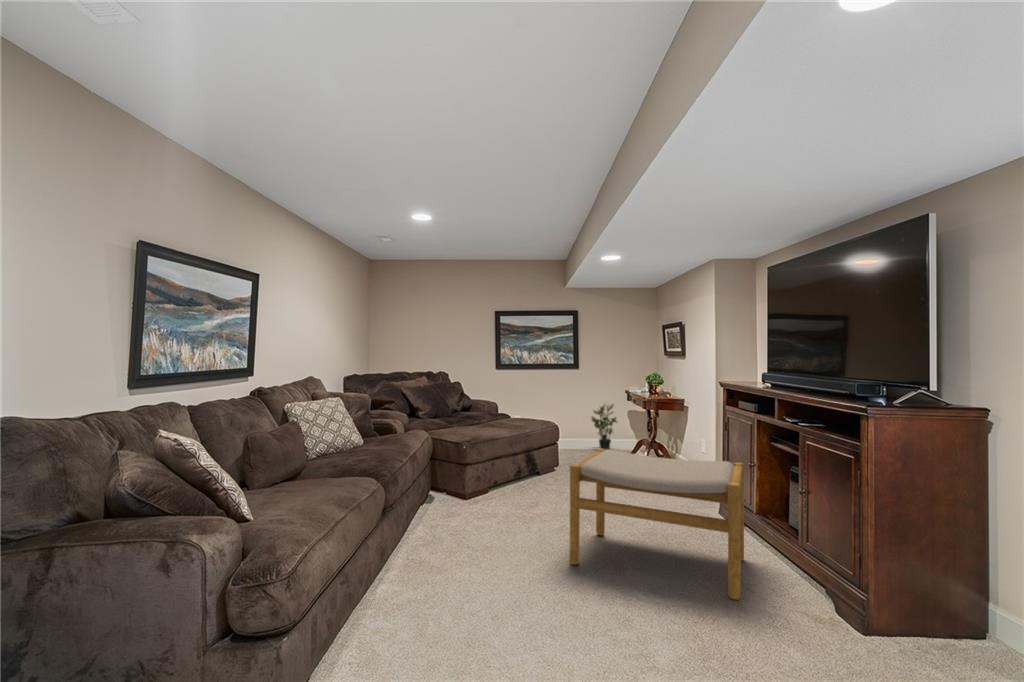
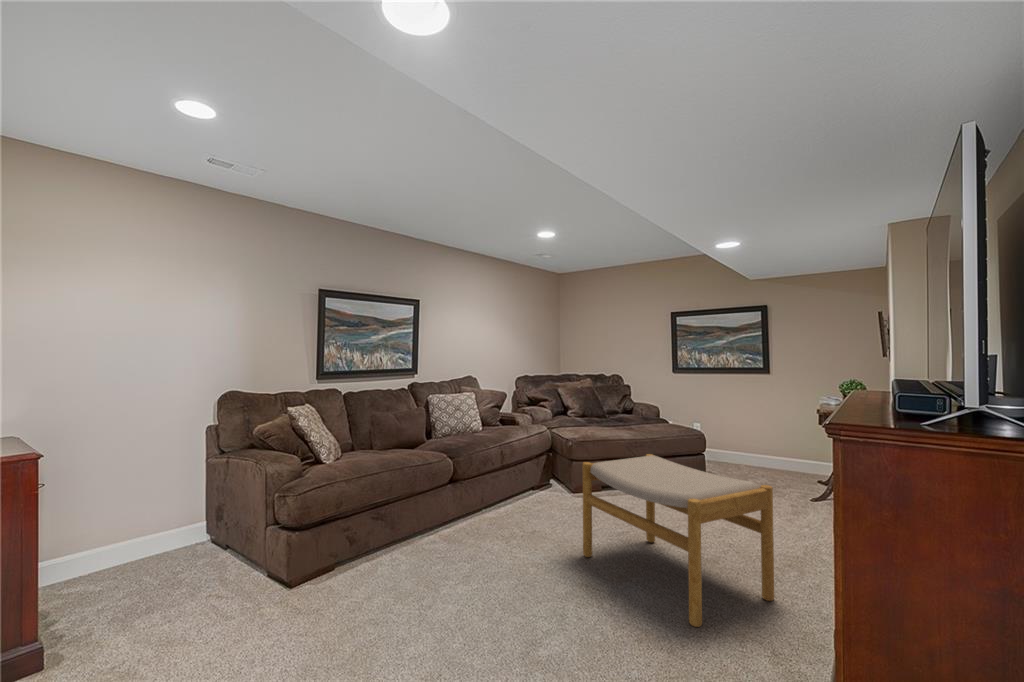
potted plant: present [592,404,617,450] -> none [779,414,814,472]

